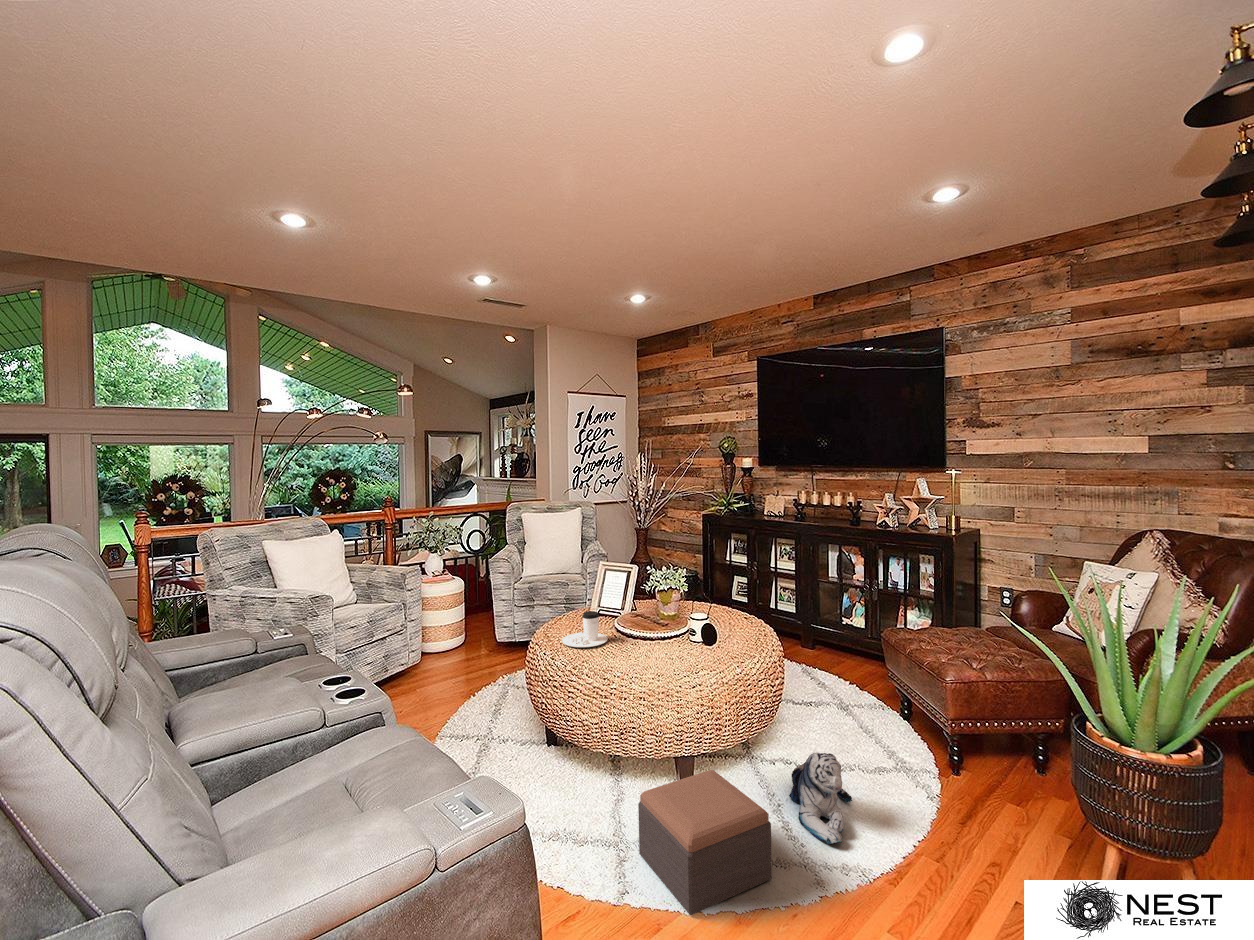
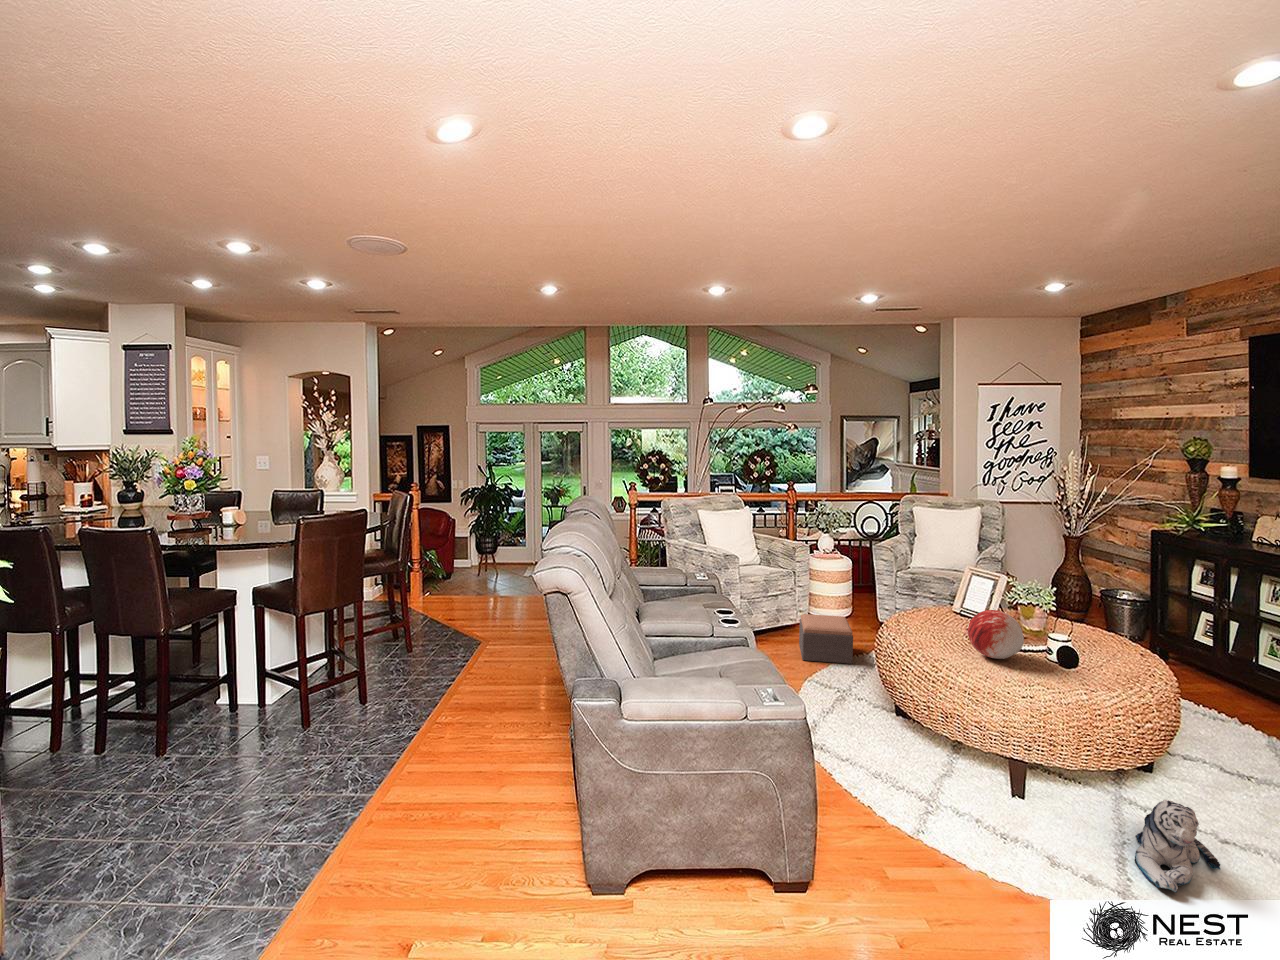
decorative orb: none [625,604,676,655] -> present [968,610,1024,659]
coffee cup: present [562,611,608,647] -> none [911,607,957,638]
footstool: present [638,770,772,915] -> present [799,614,853,664]

